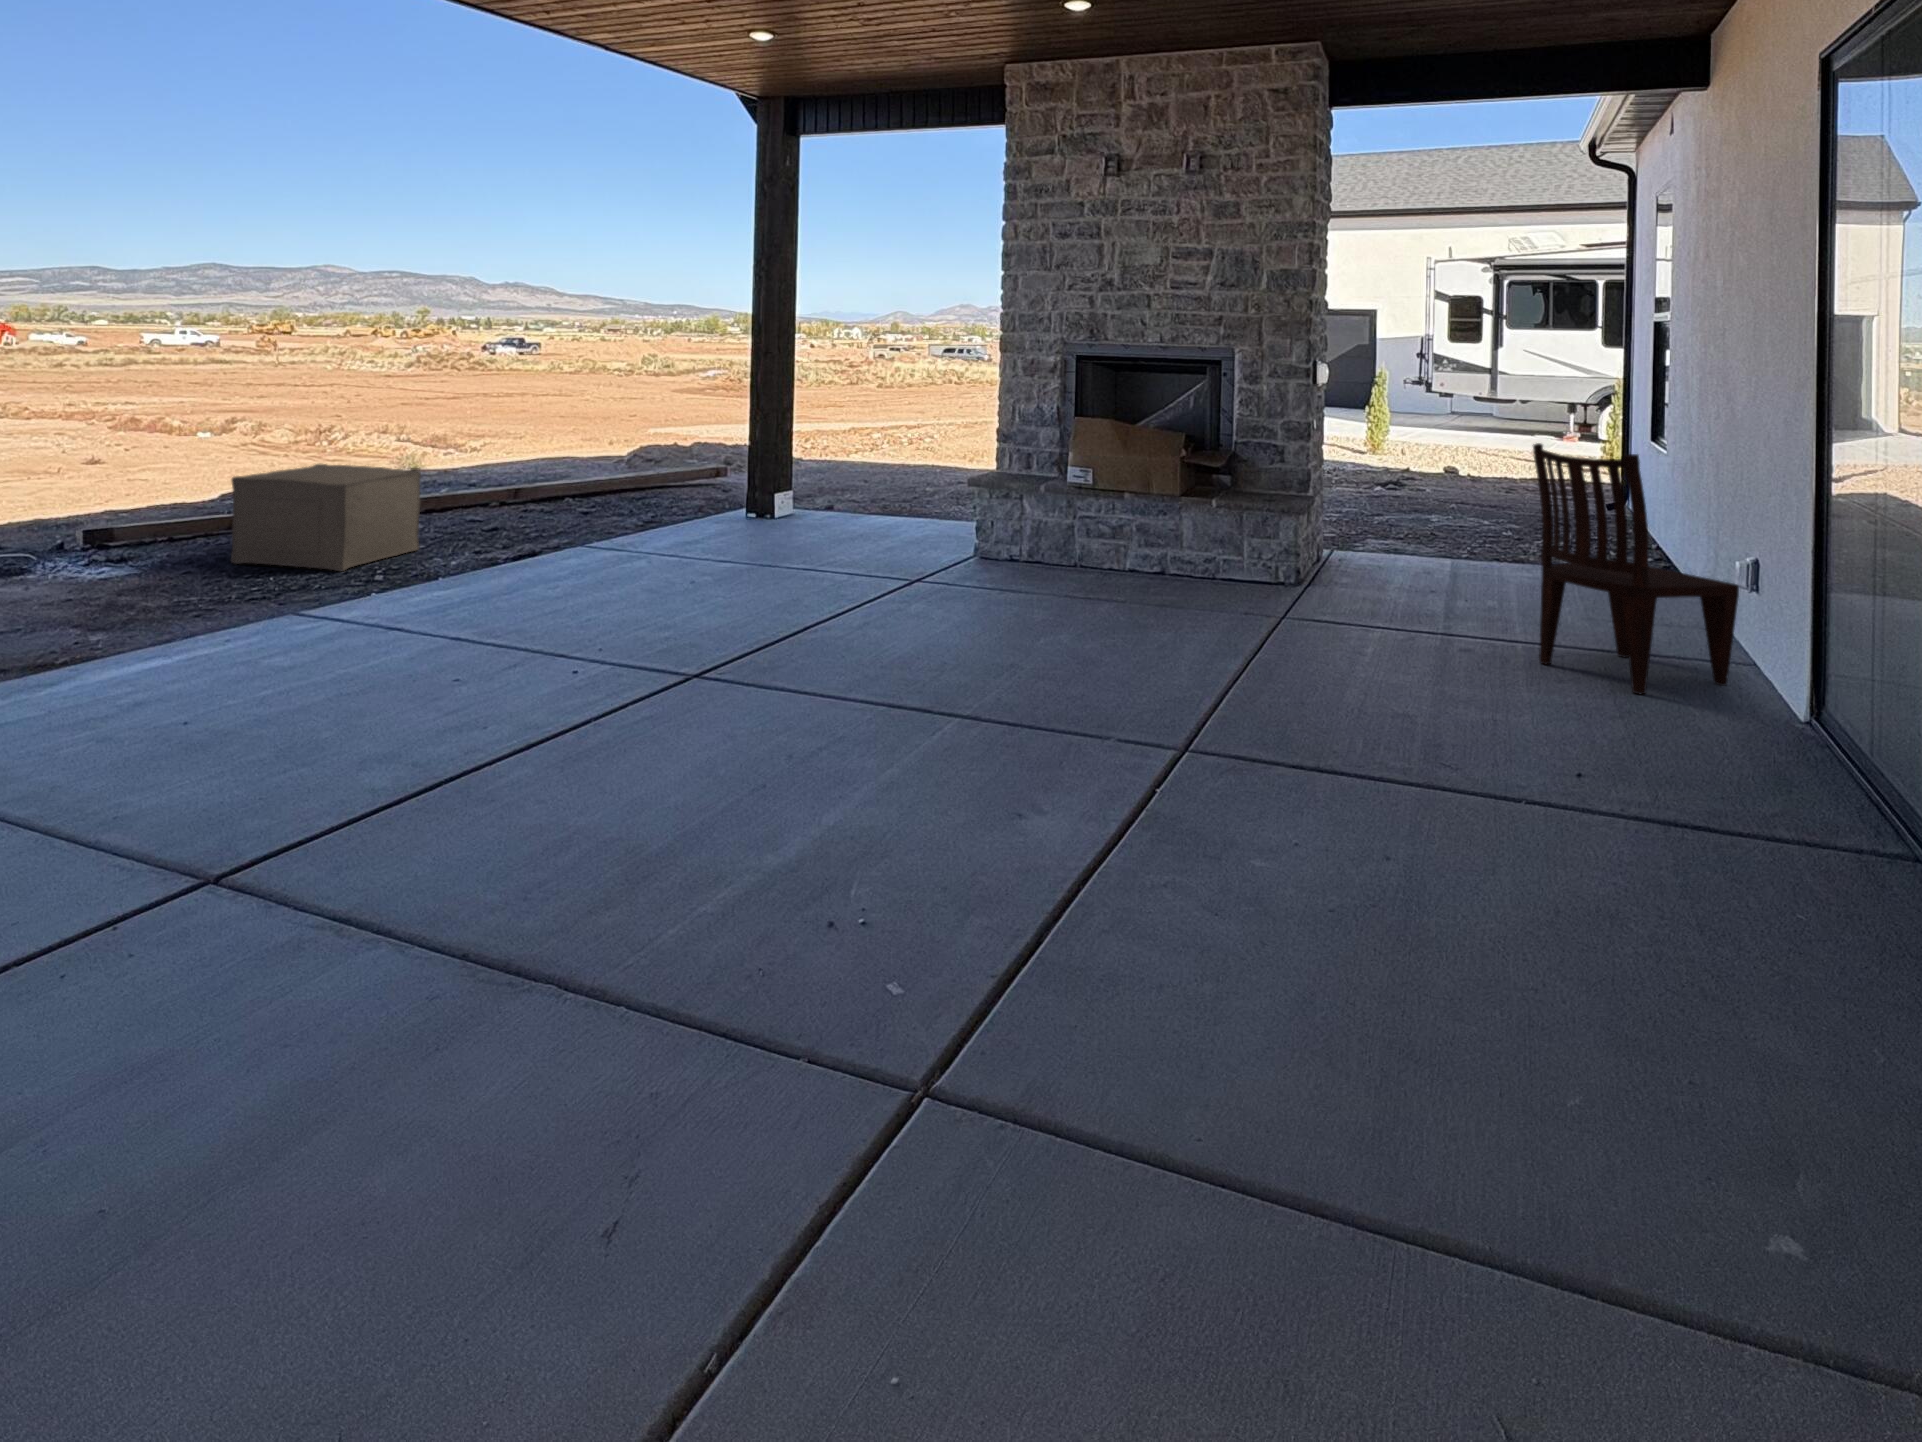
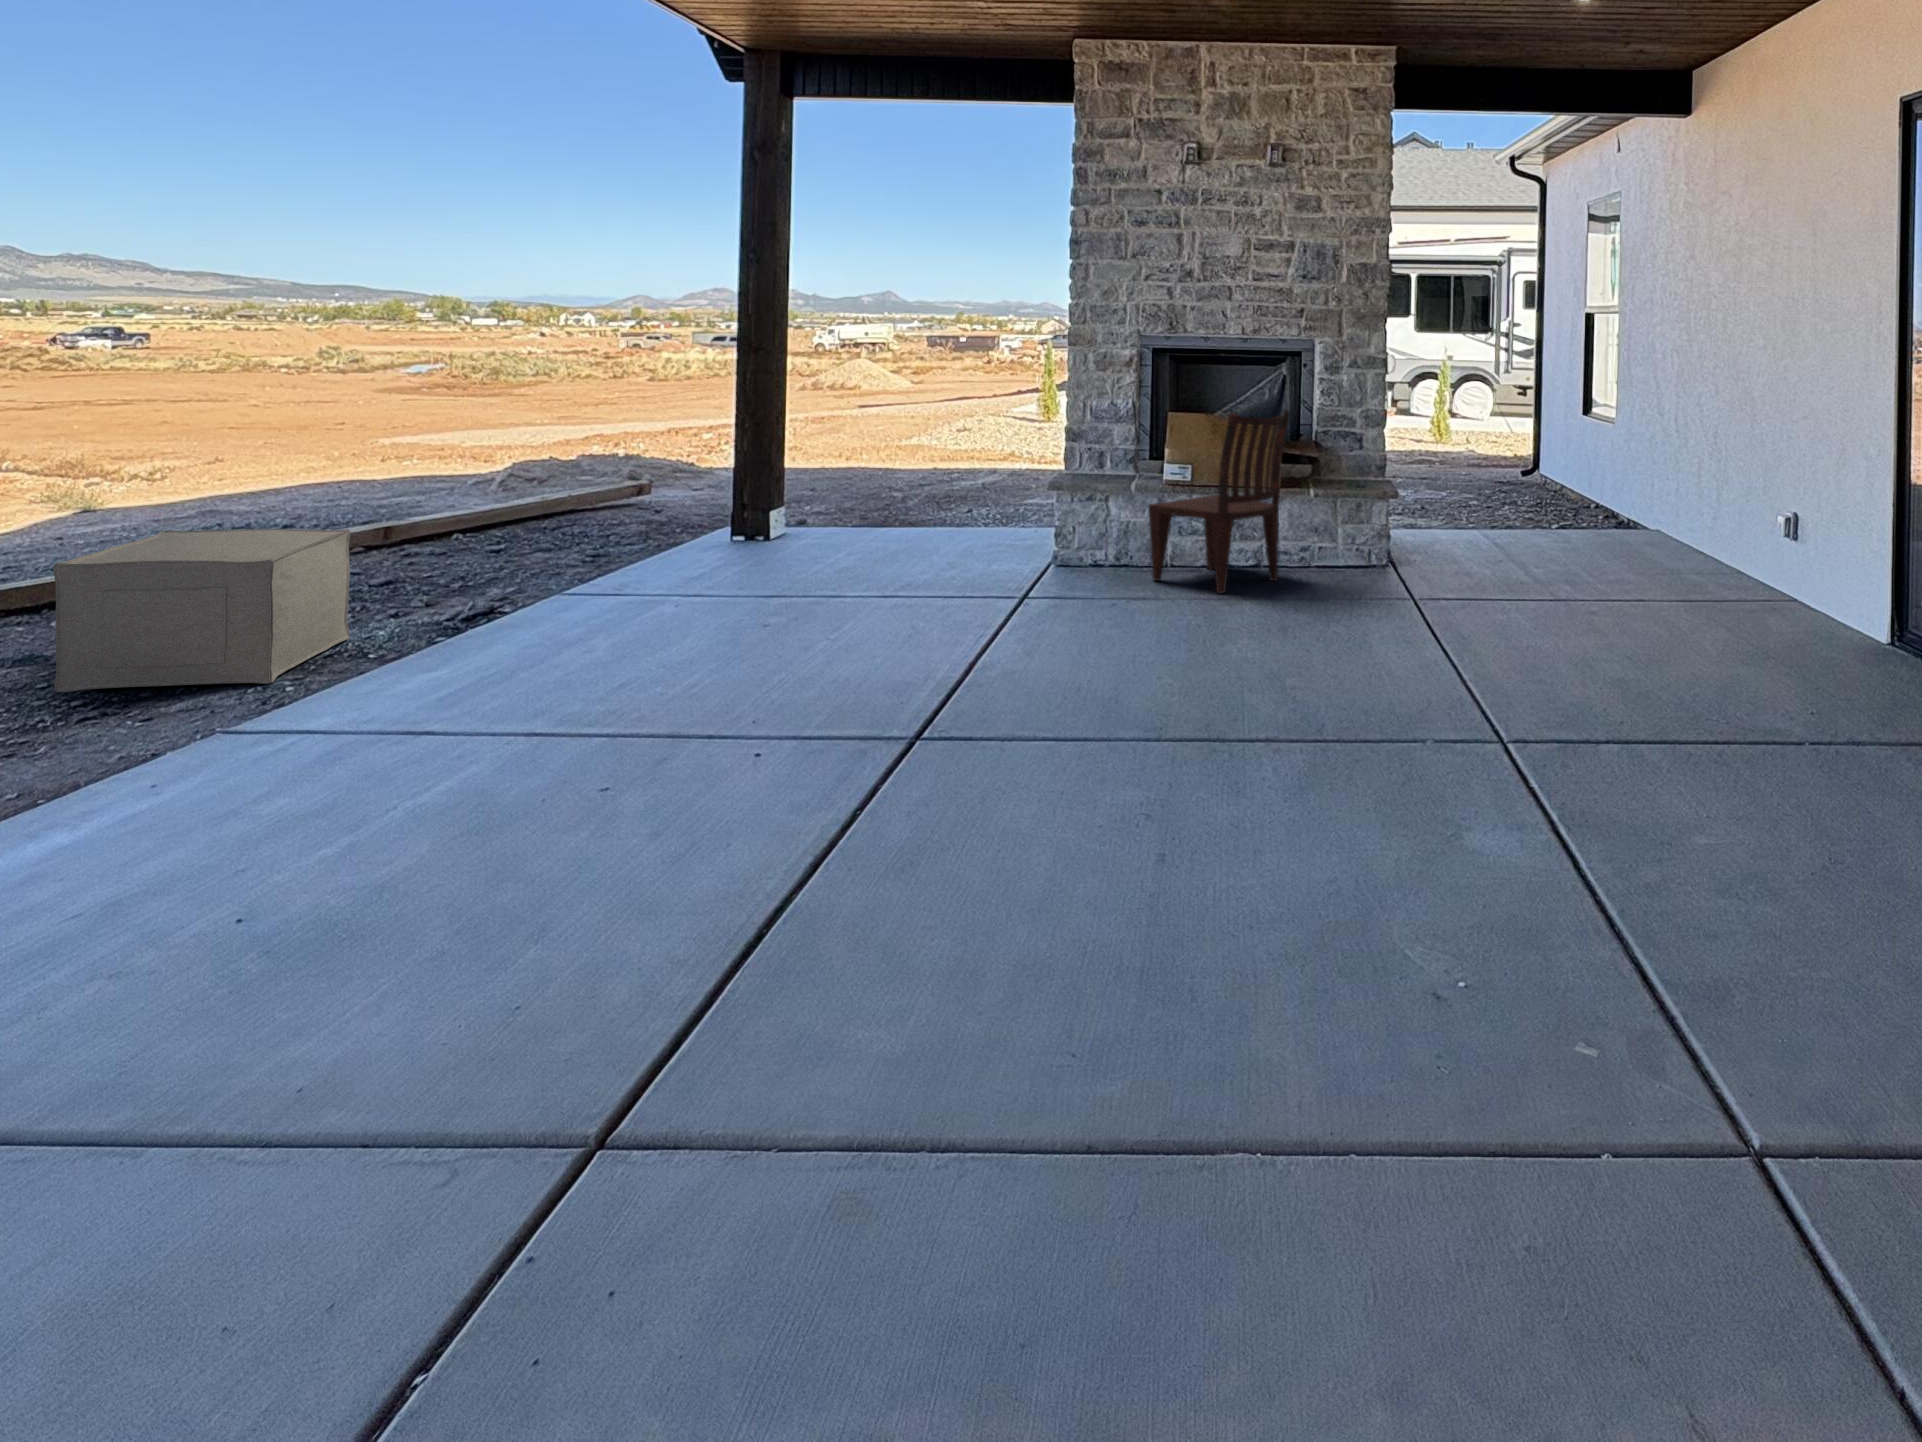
dining chair: present [1533,443,1739,694] -> present [1149,409,1290,593]

